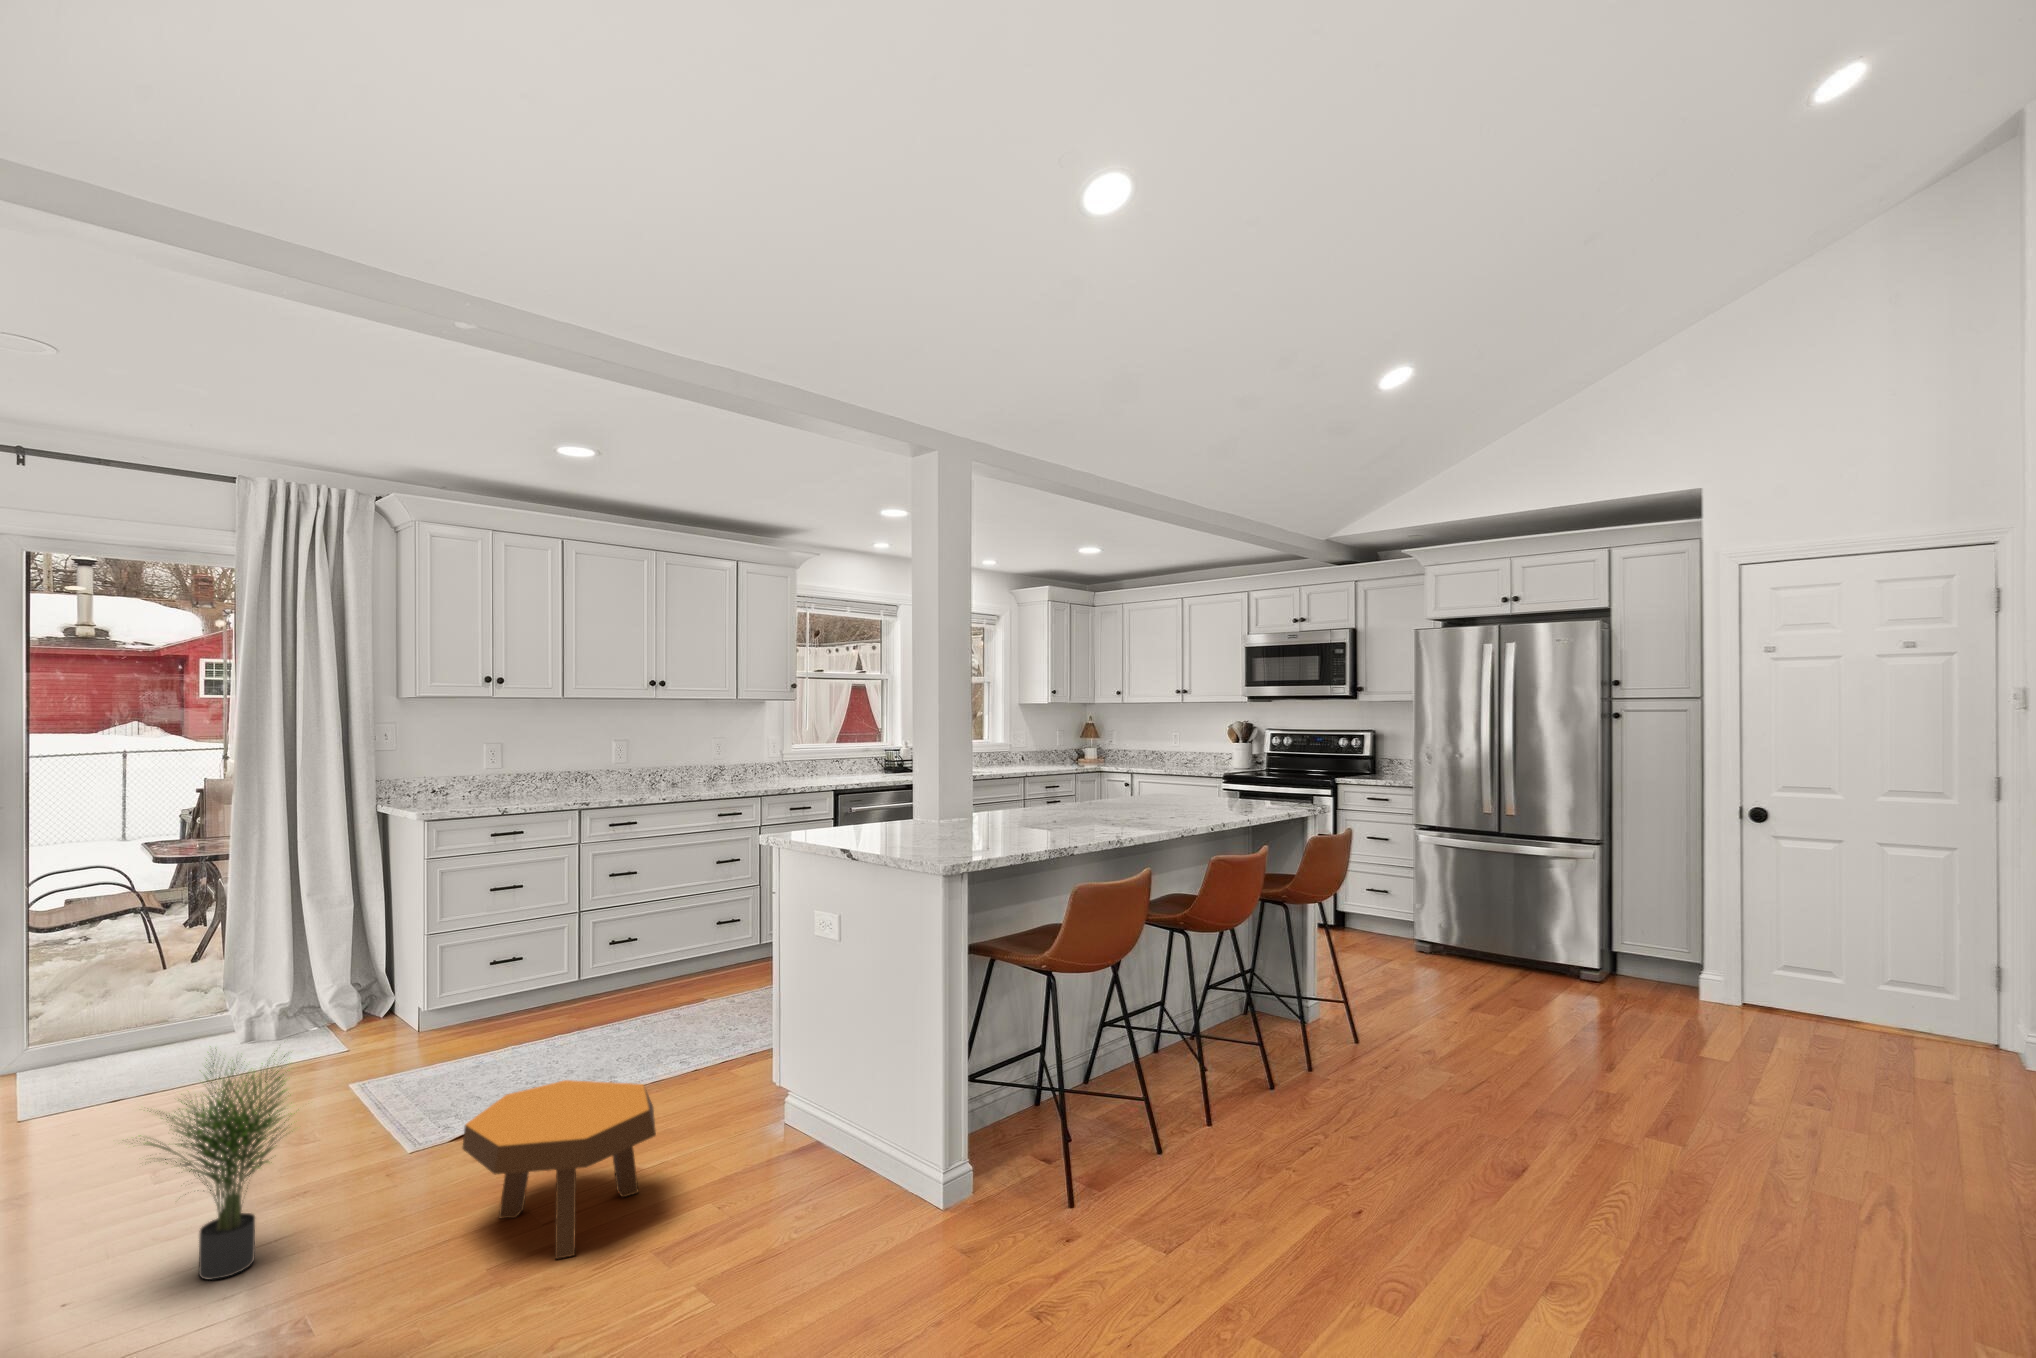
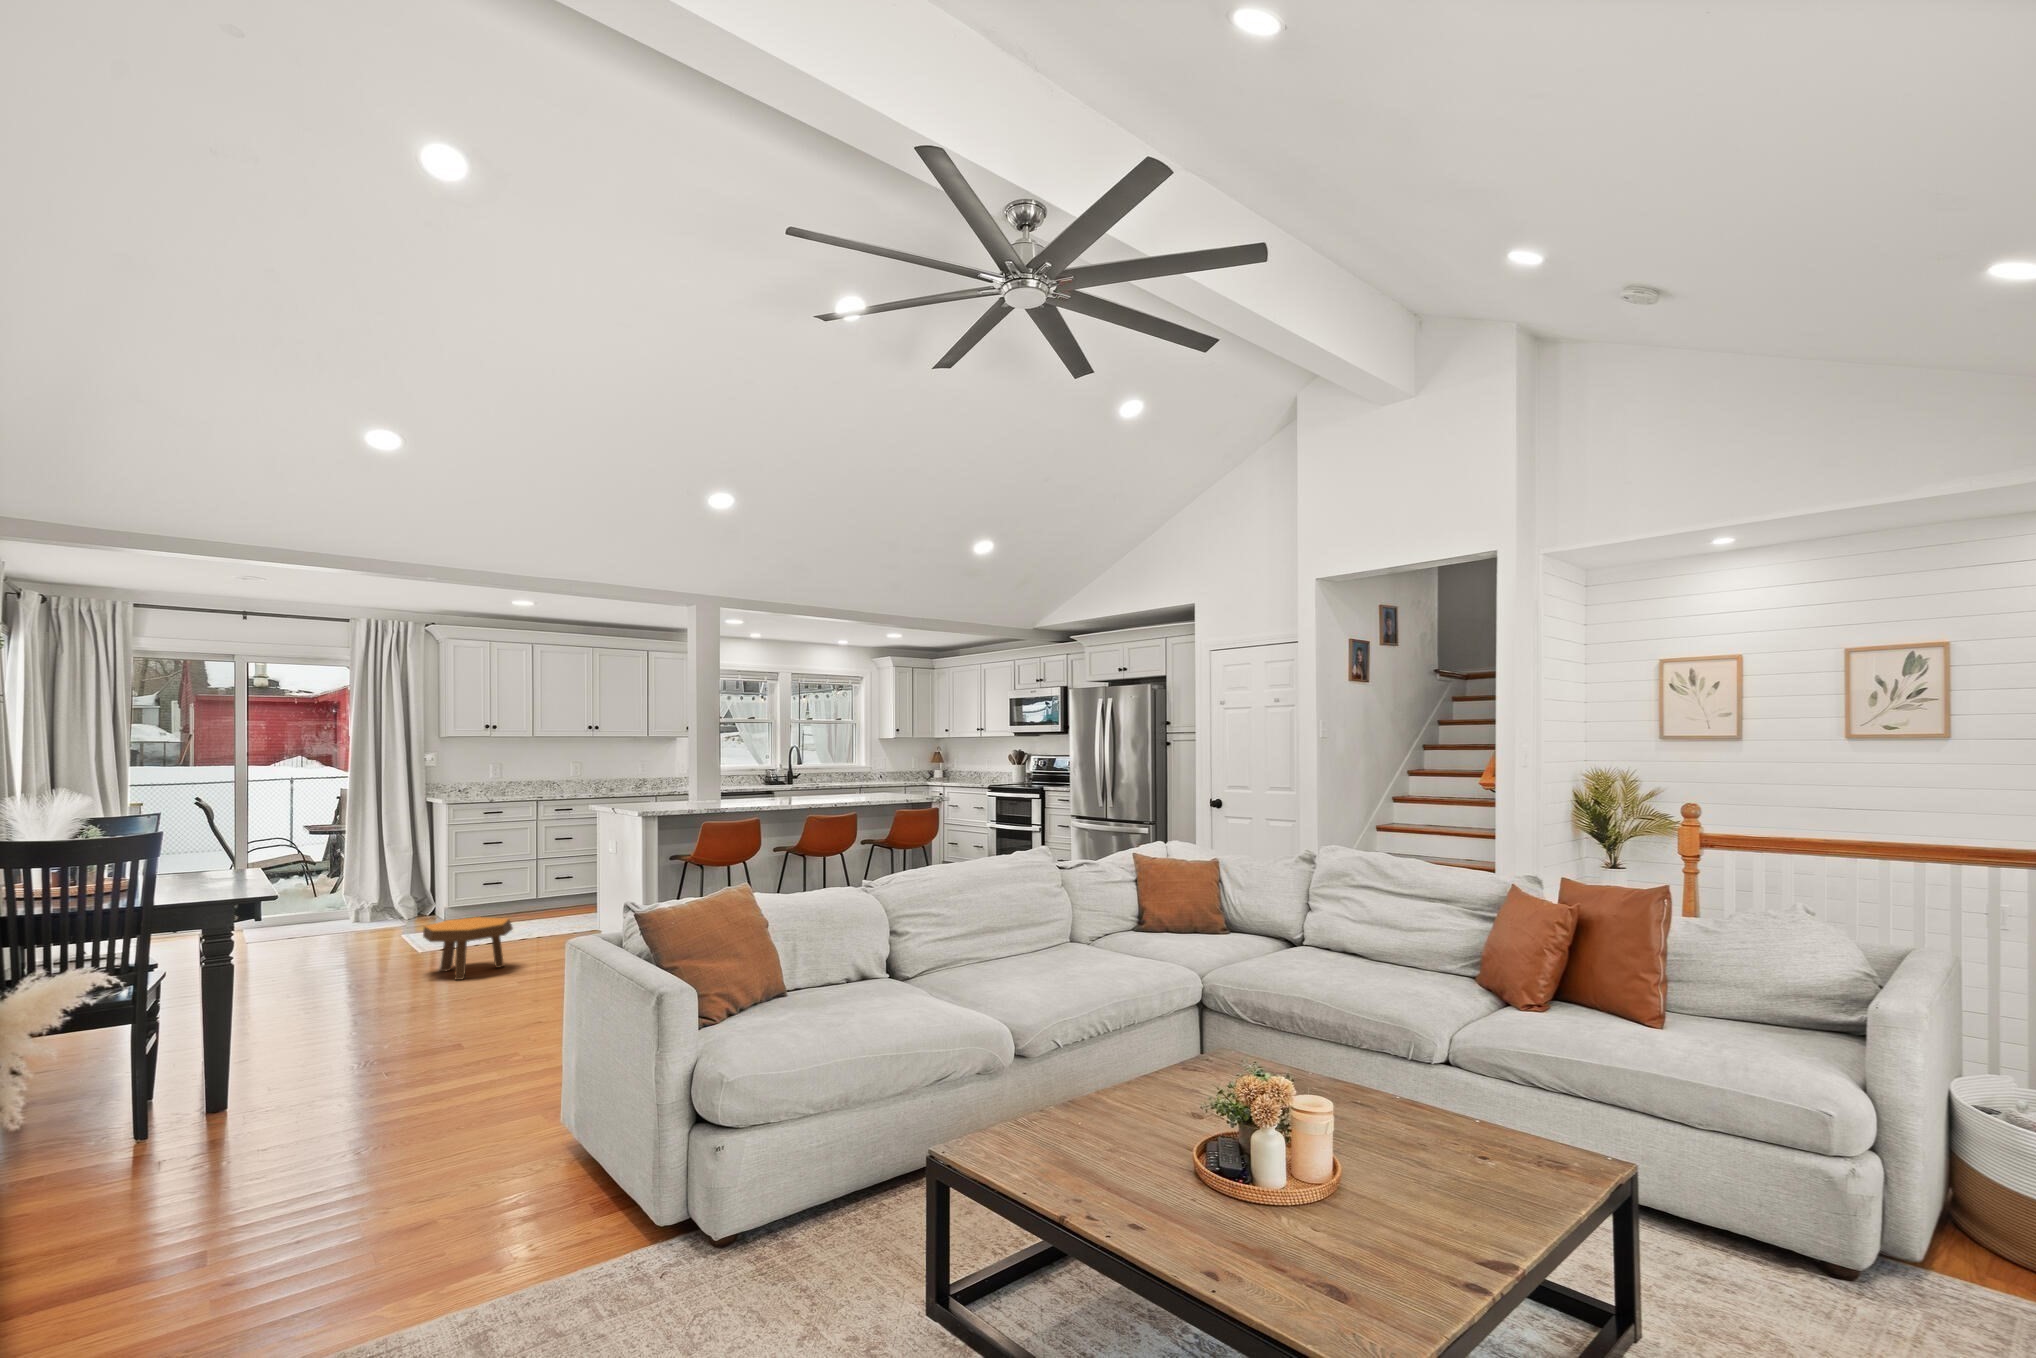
potted plant: present [144,1053,295,1280] -> none [282,884,363,980]

